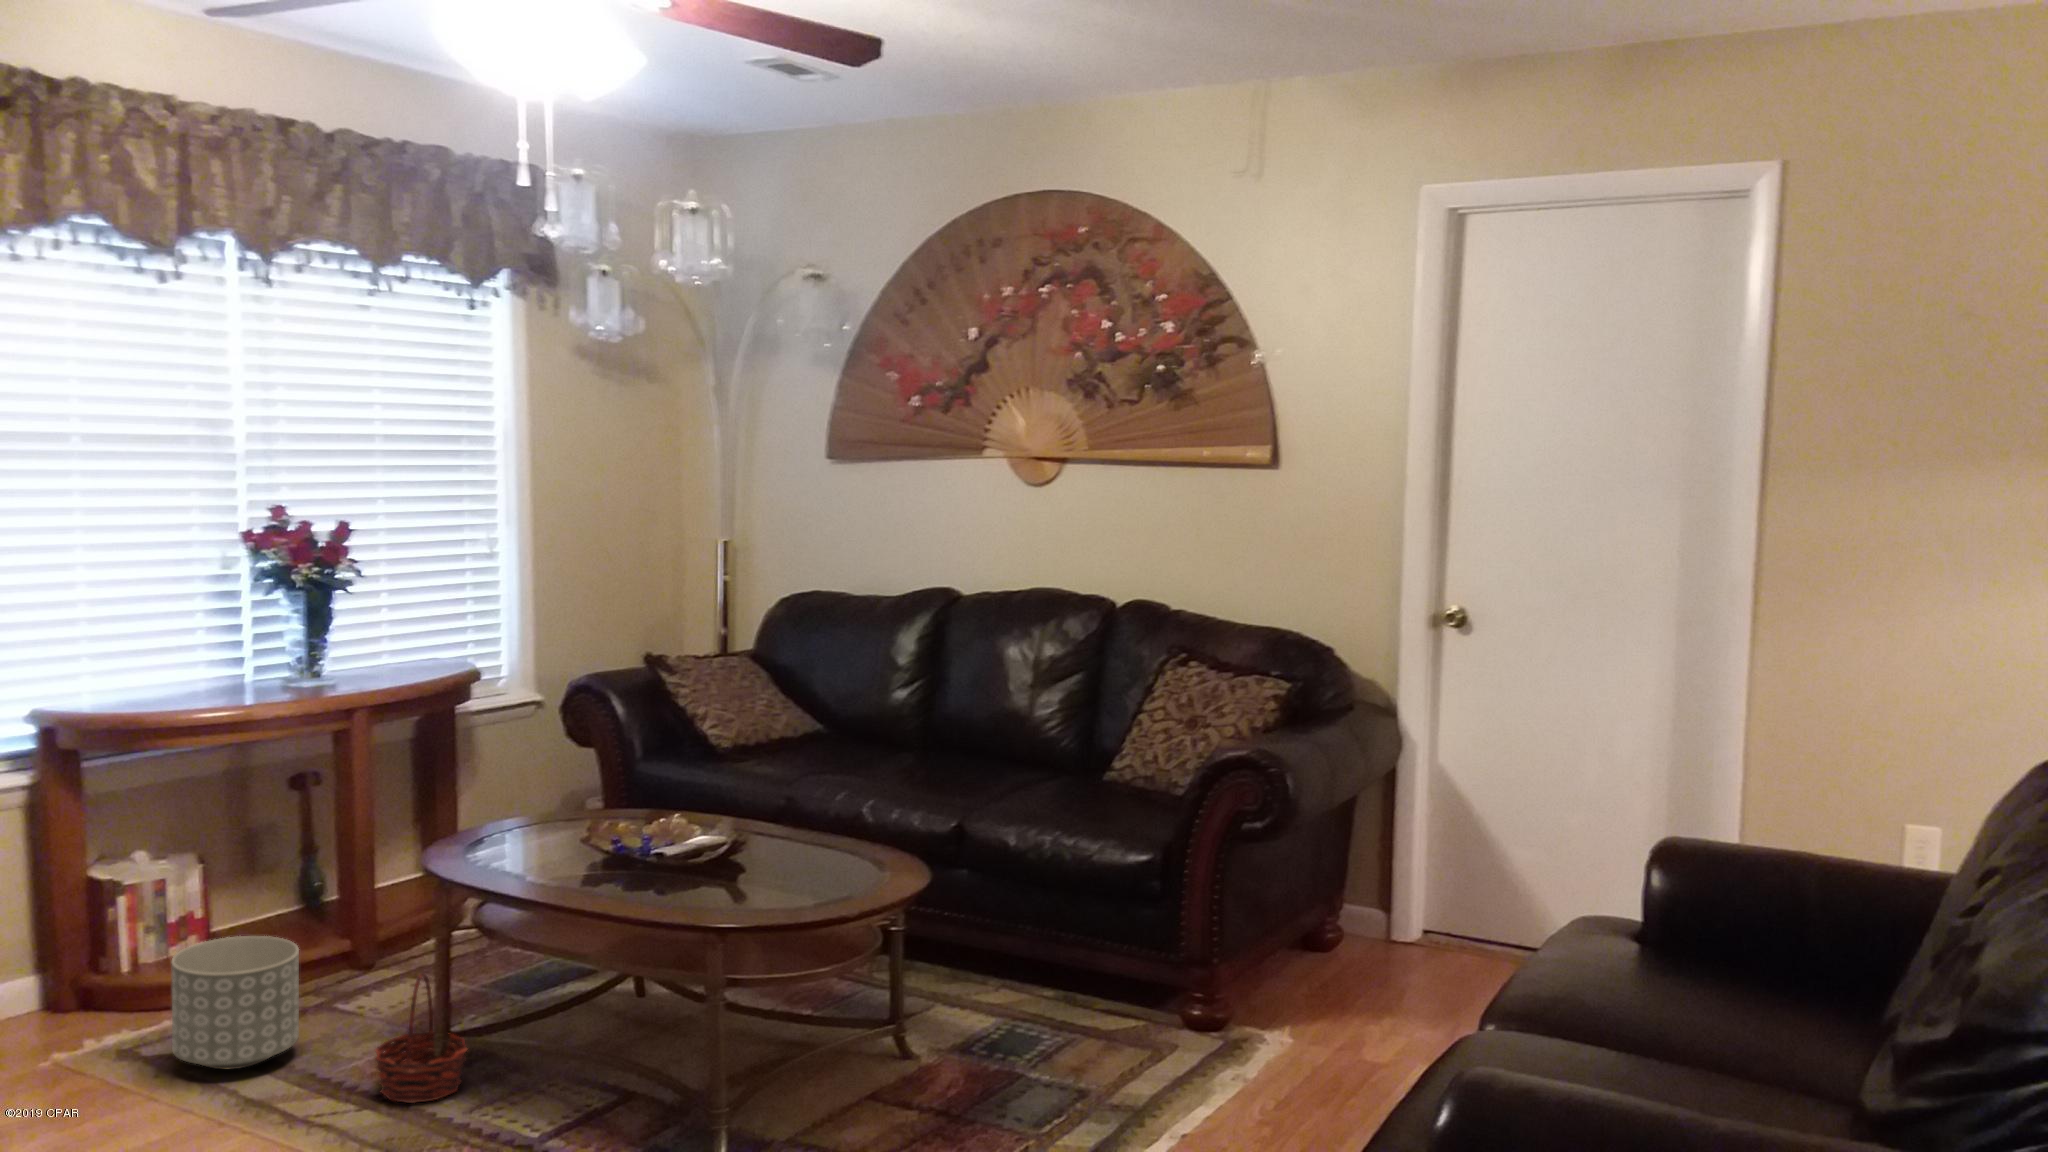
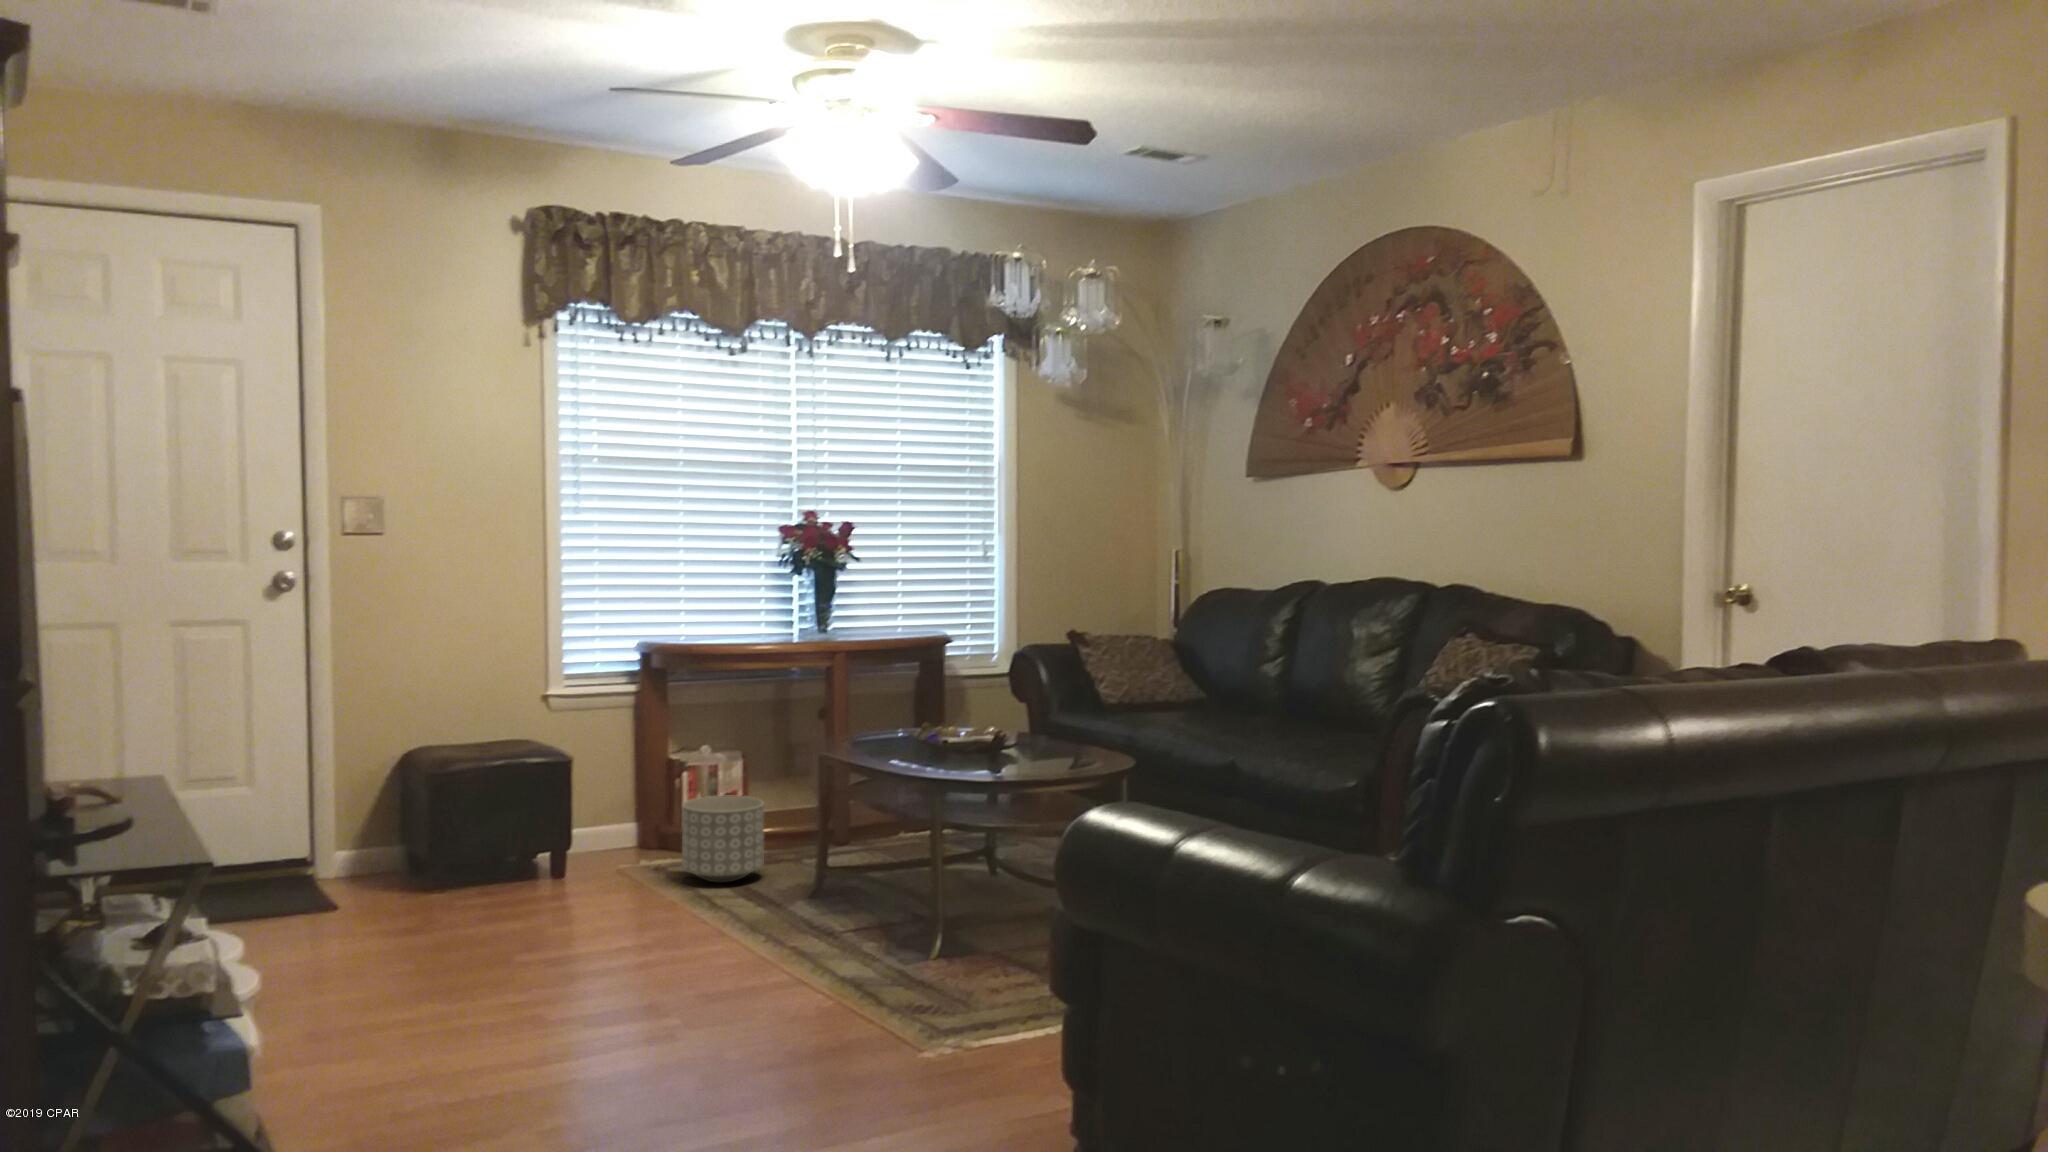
basket: present [375,973,467,1103] -> none [785,819,849,910]

